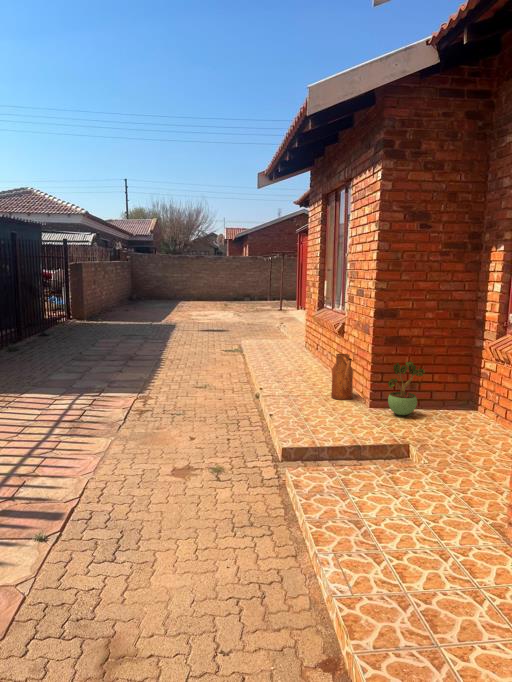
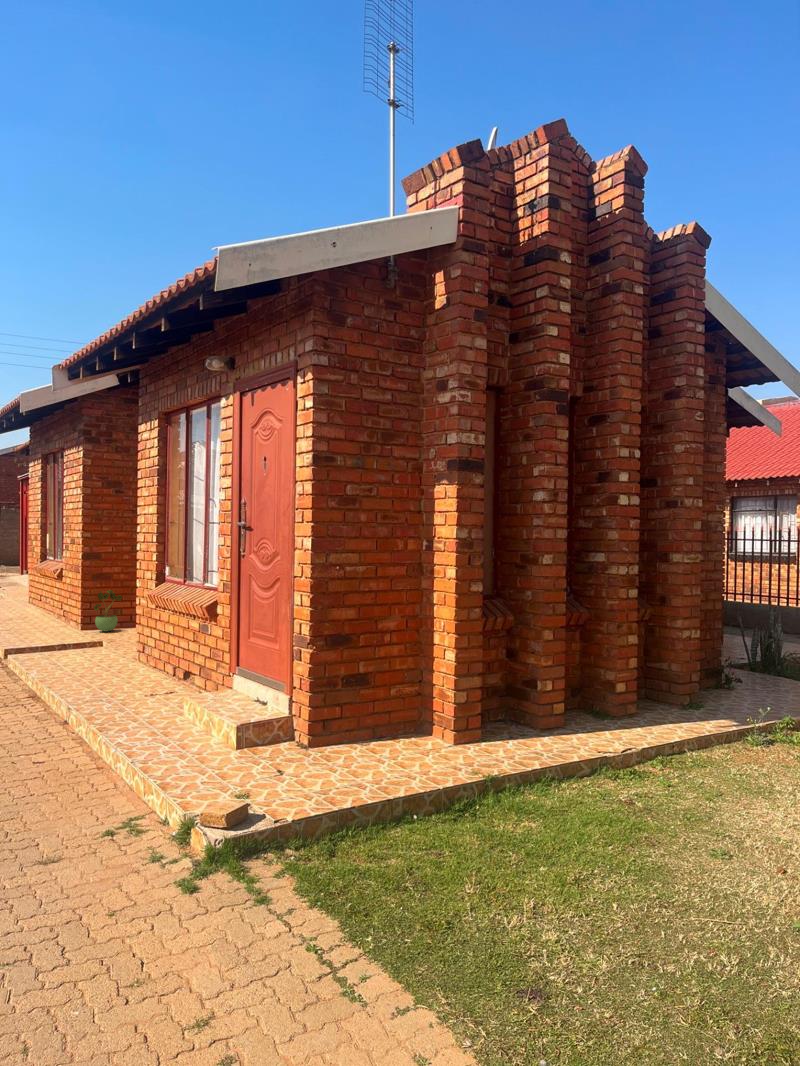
watering can: present [331,354,353,400] -> none [50,591,69,629]

